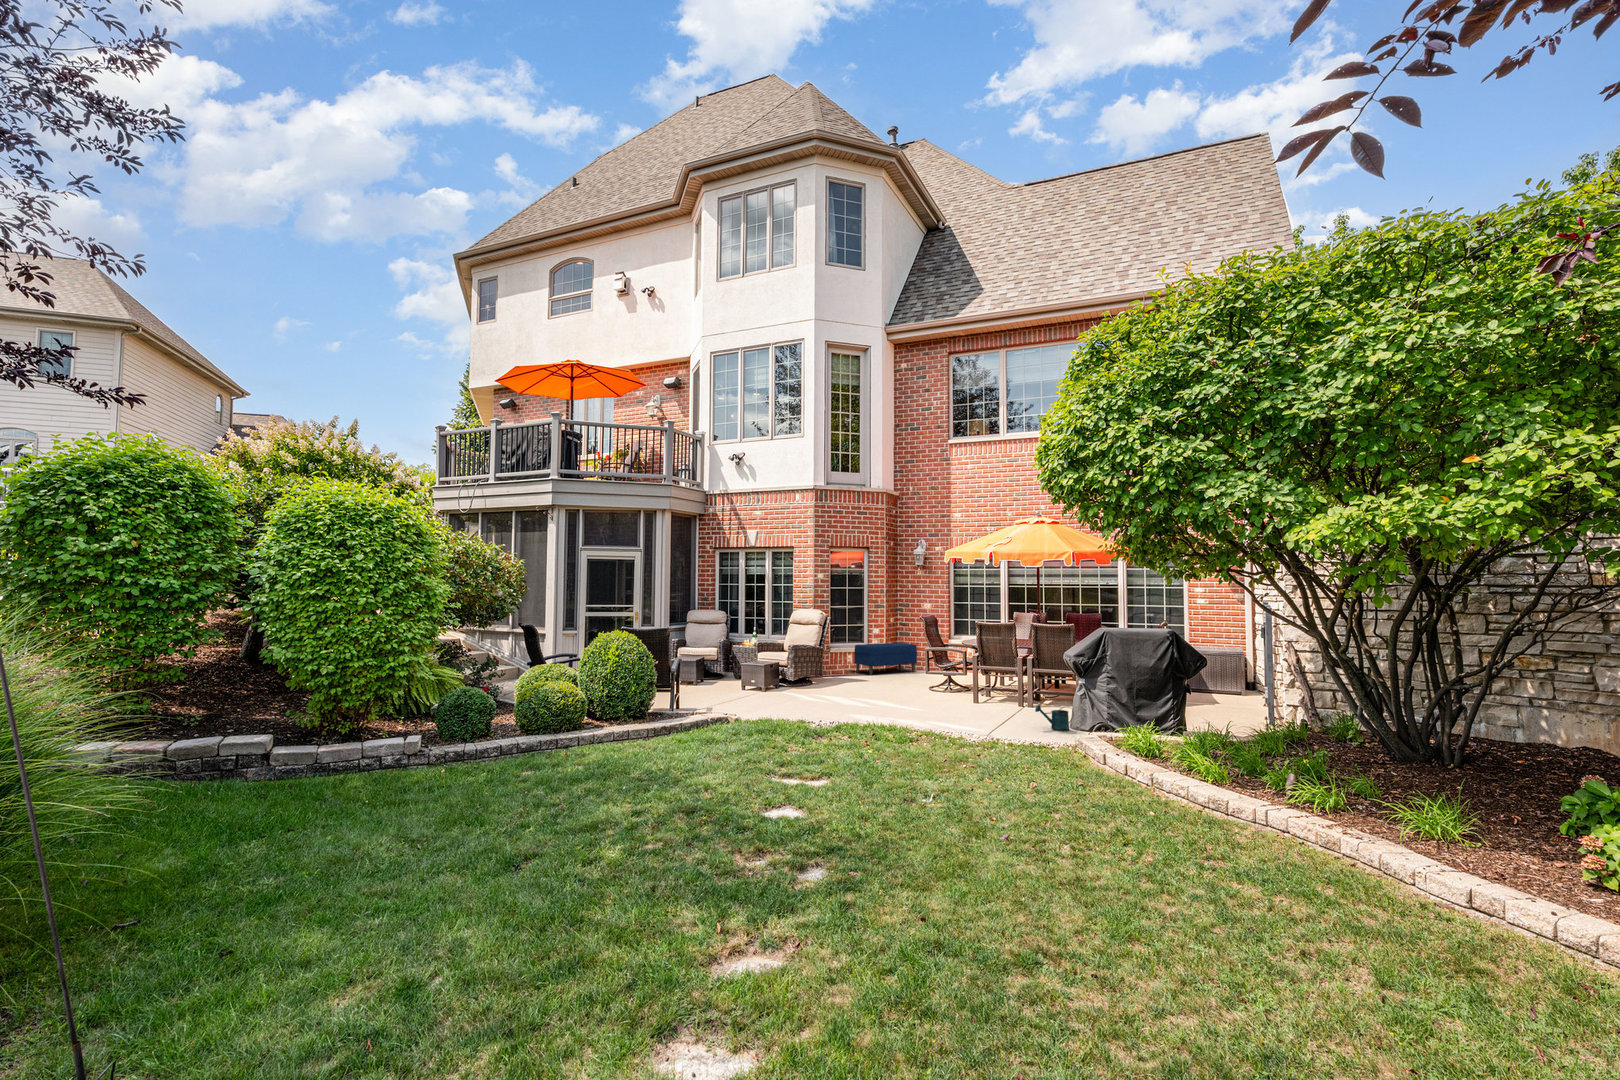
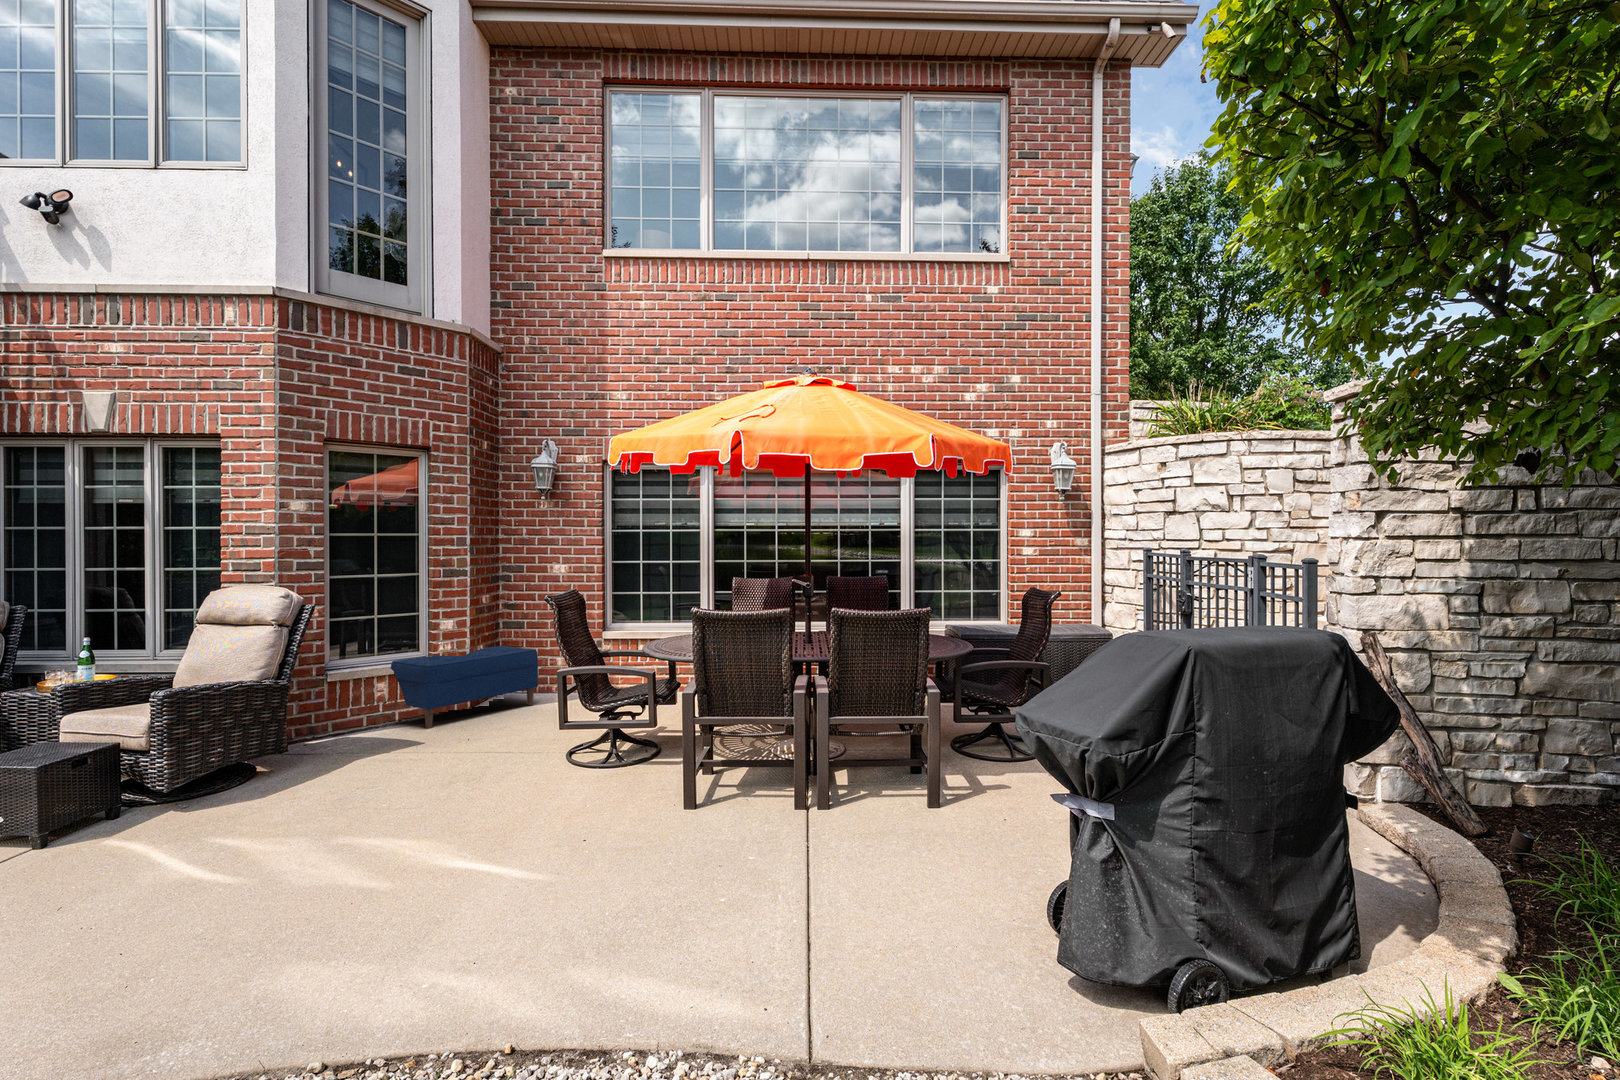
watering can: present [1035,705,1074,731] -> none [954,861,1056,952]

